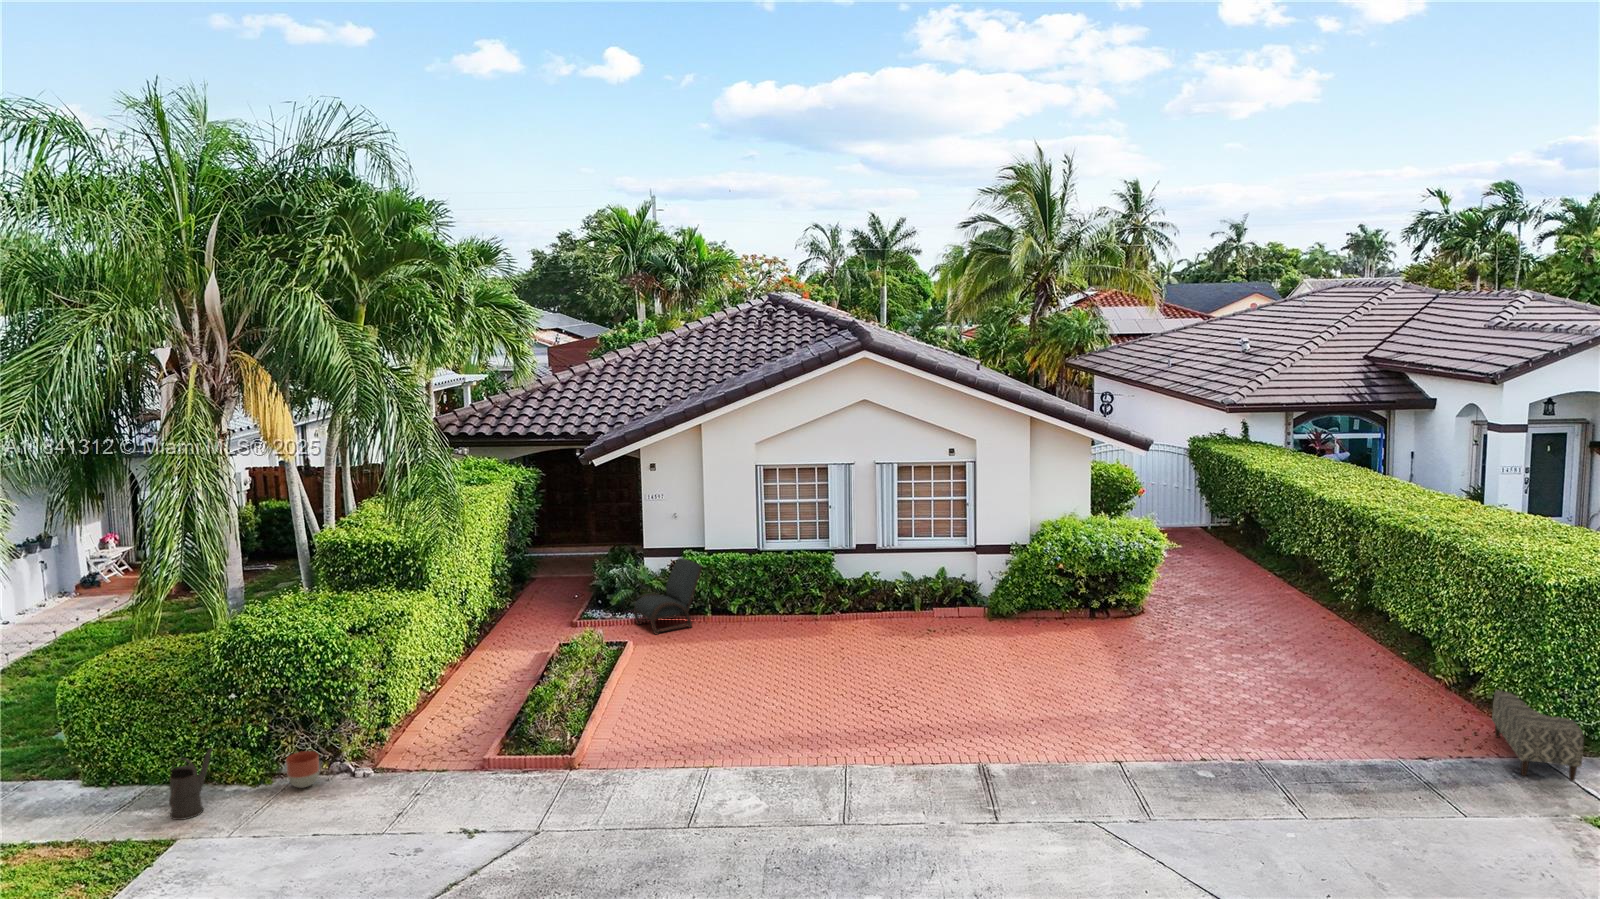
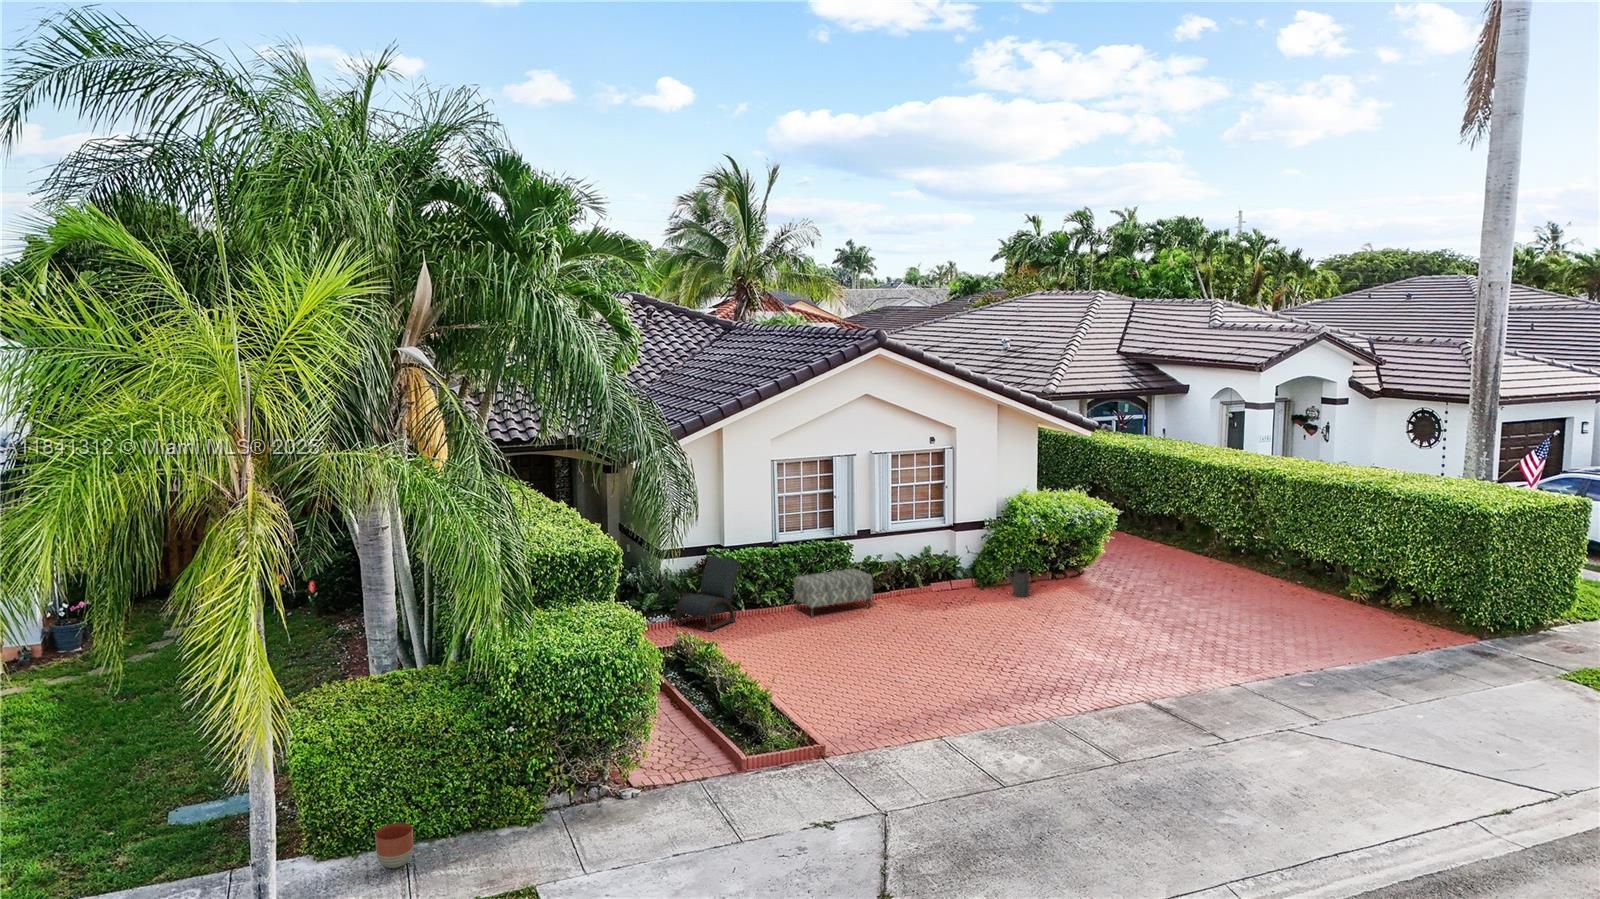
bench: present [1492,690,1584,781] -> present [794,568,873,618]
watering can: present [169,748,212,820] -> present [1003,563,1031,597]
planter: present [286,751,319,788] -> present [375,823,413,868]

